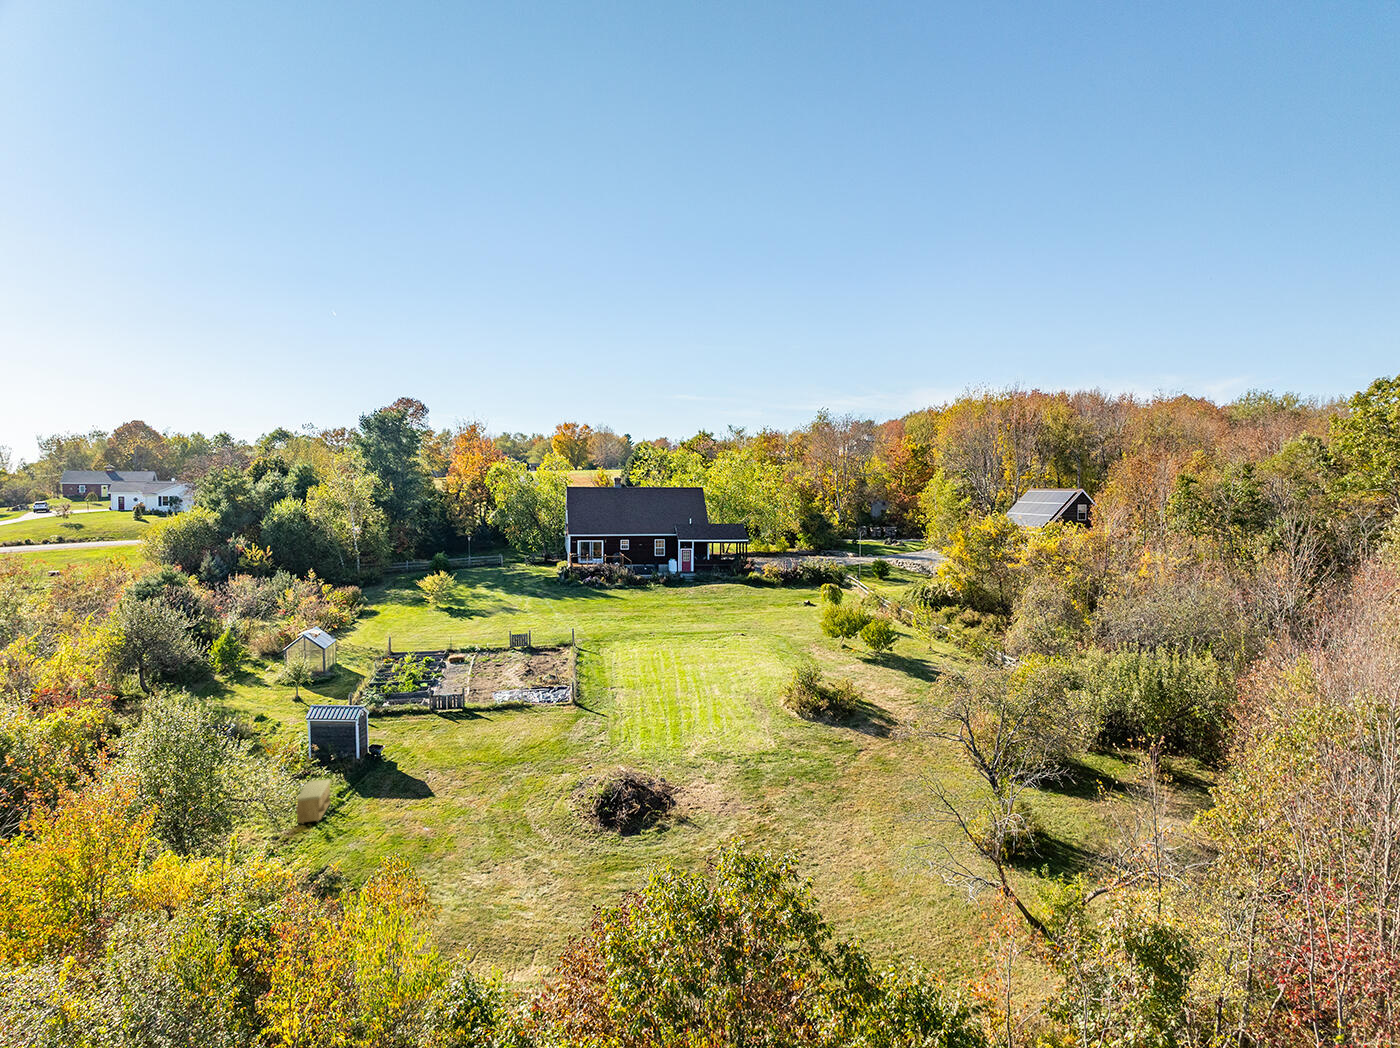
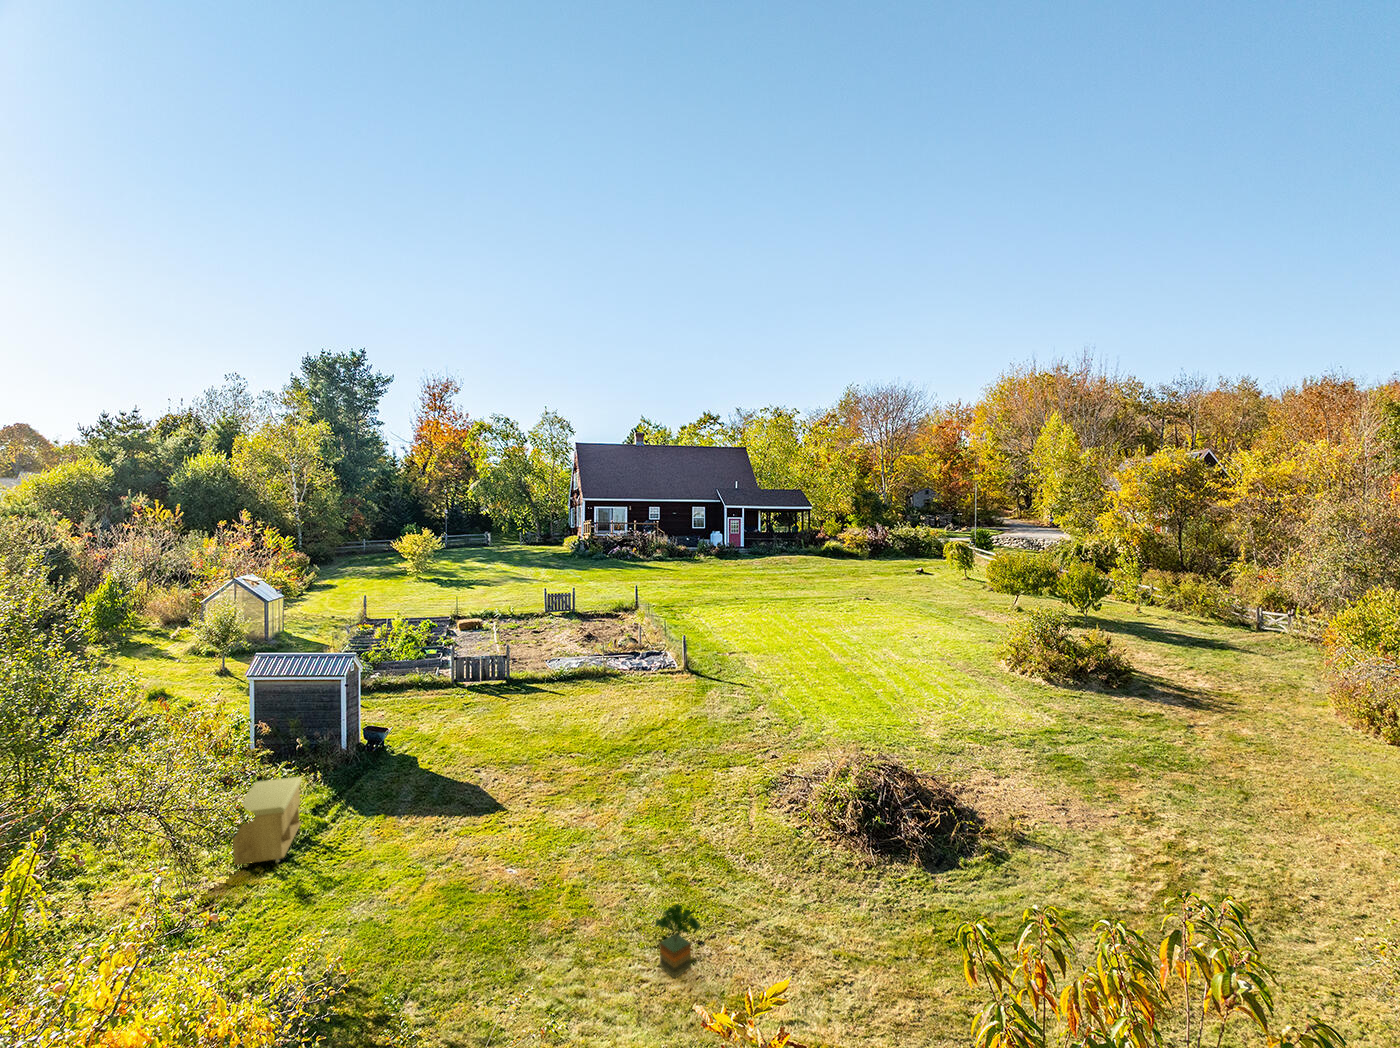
potted tree: none [468,847,488,878] -> present [655,904,700,978]

